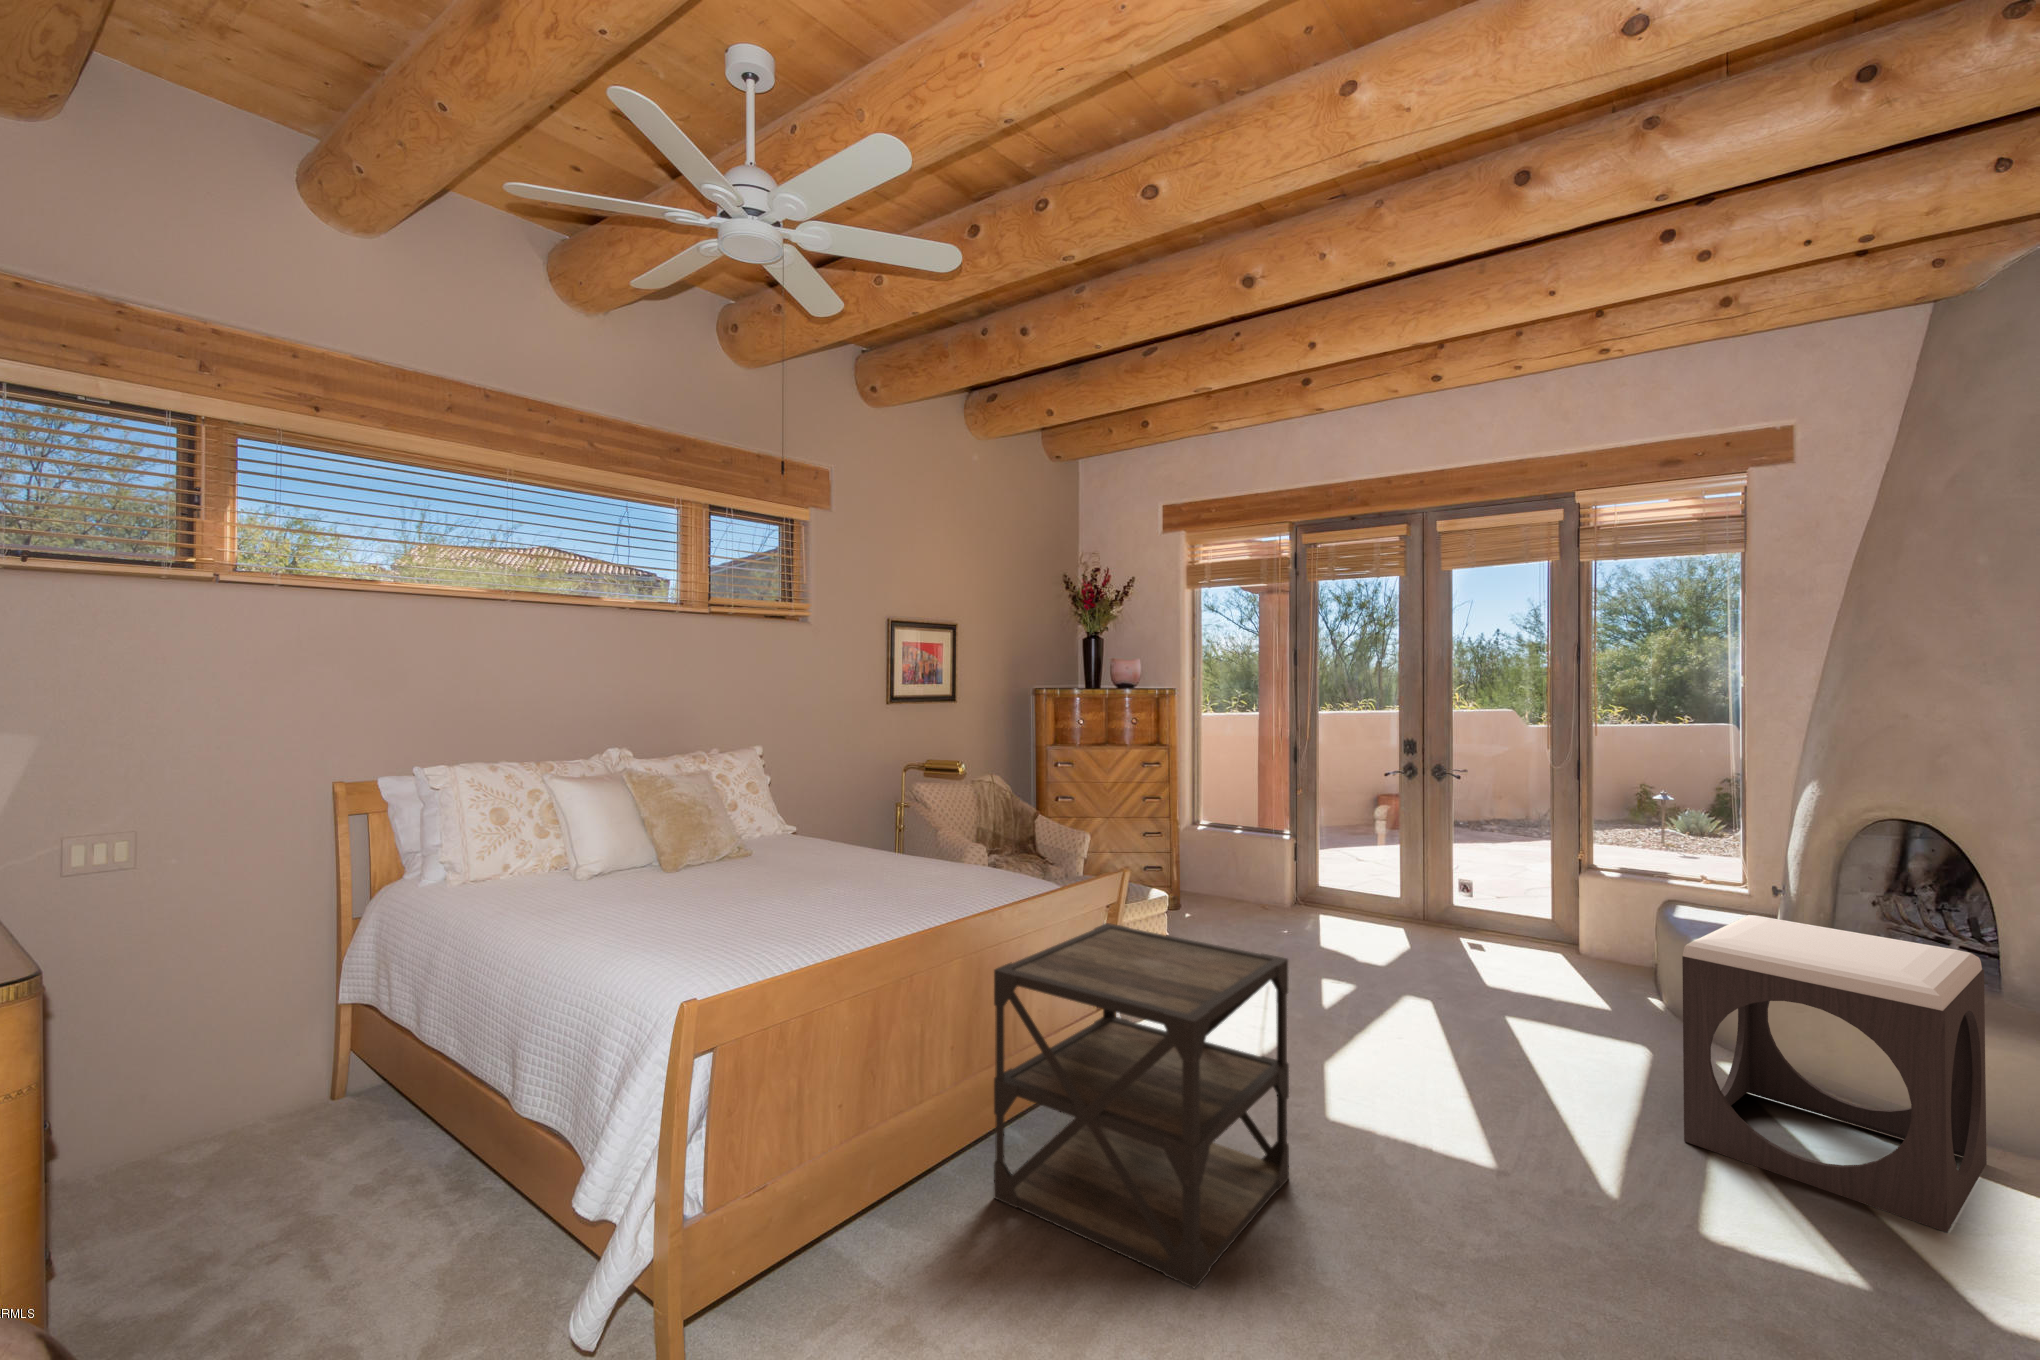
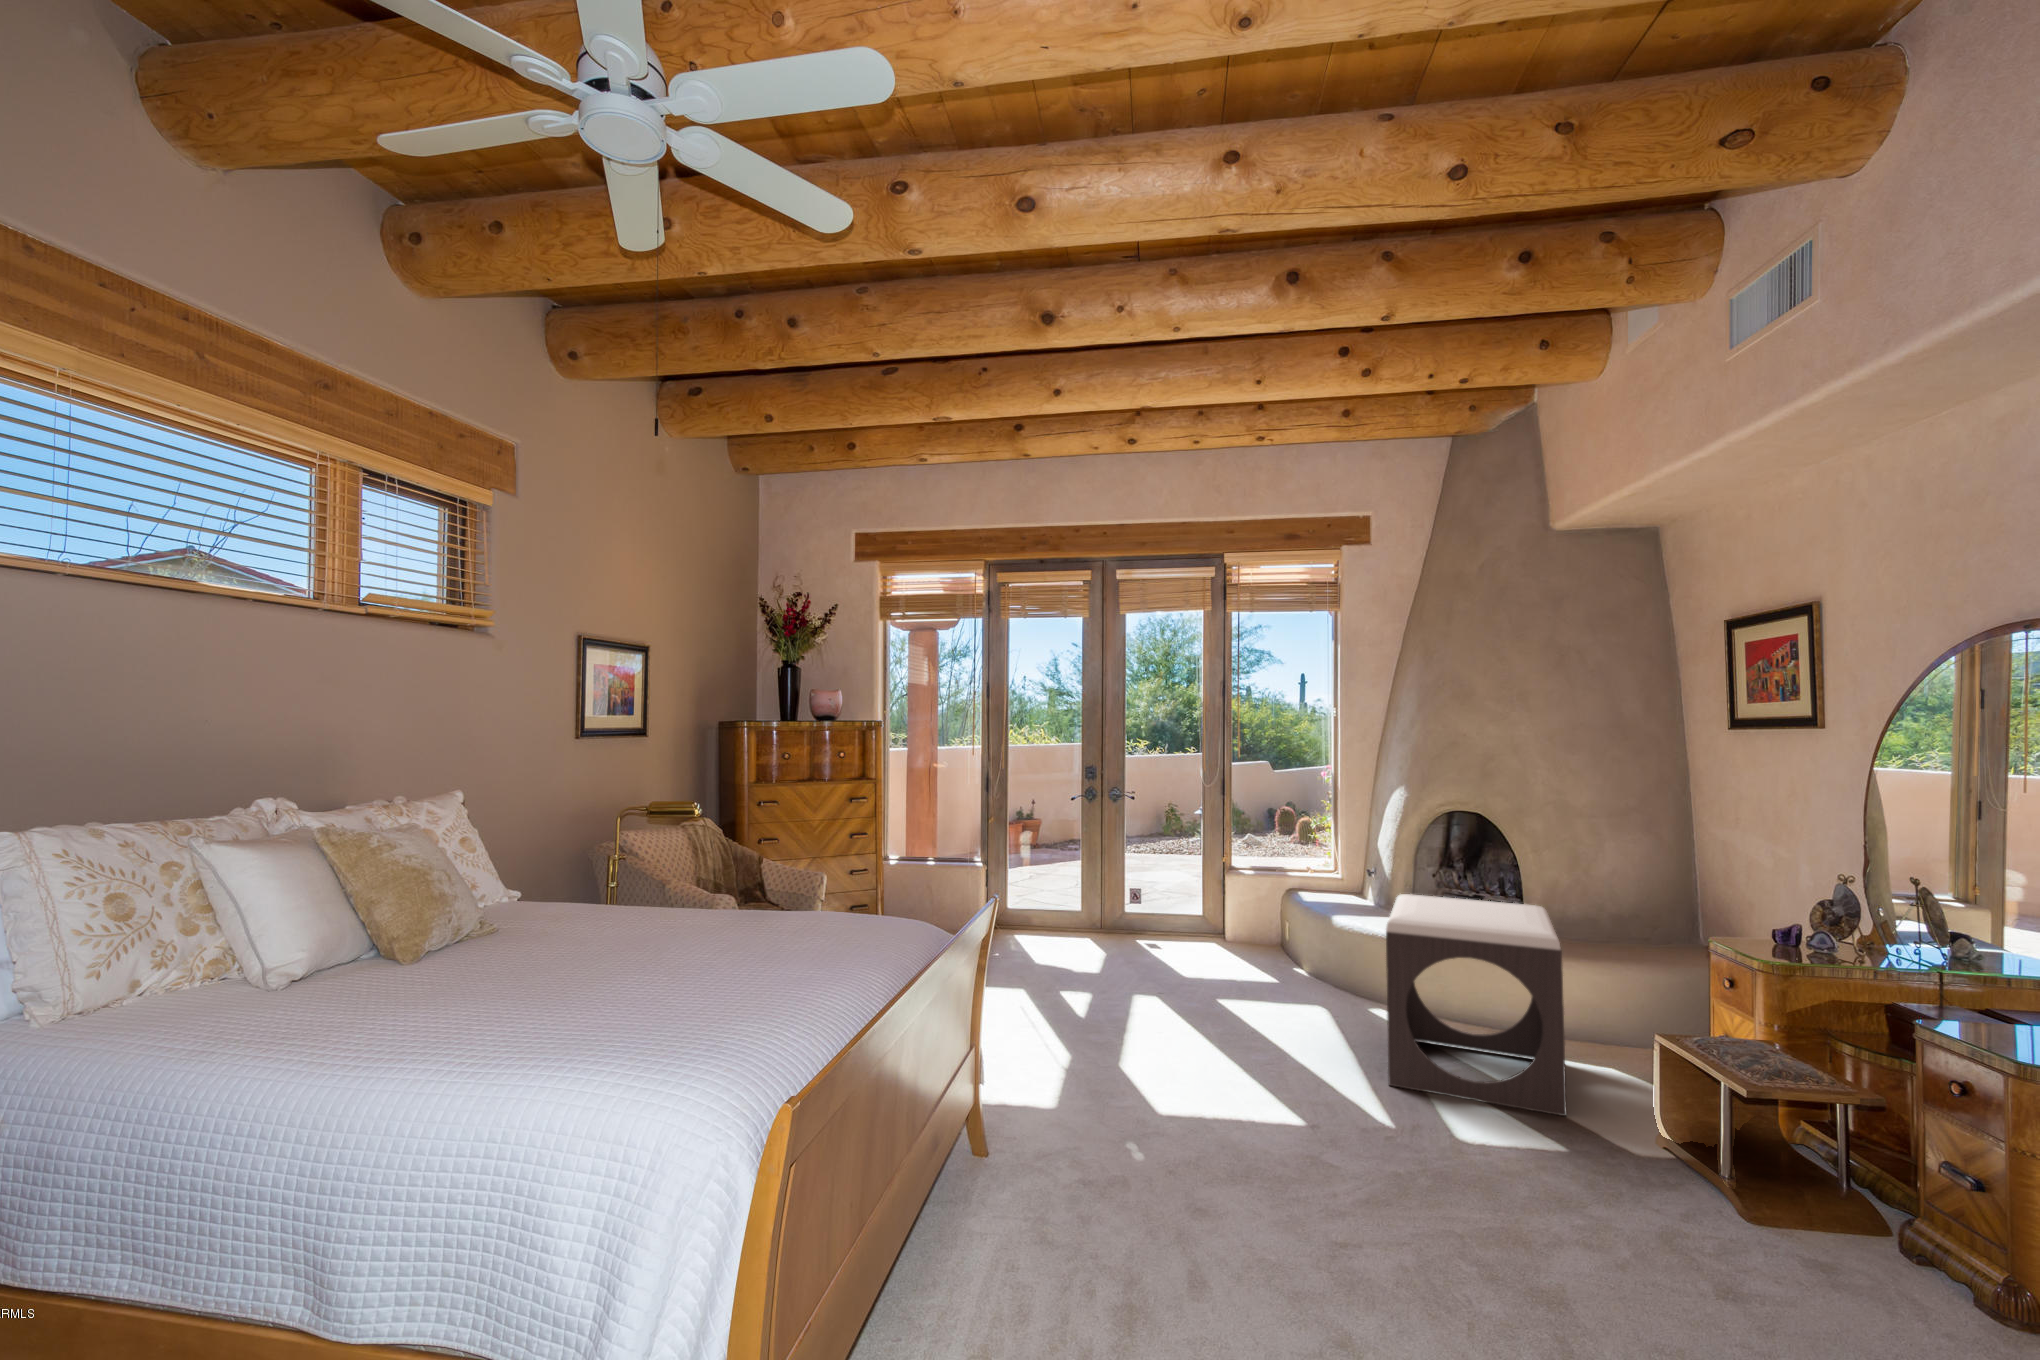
side table: present [994,923,1289,1289] -> none [880,961,1143,1325]

